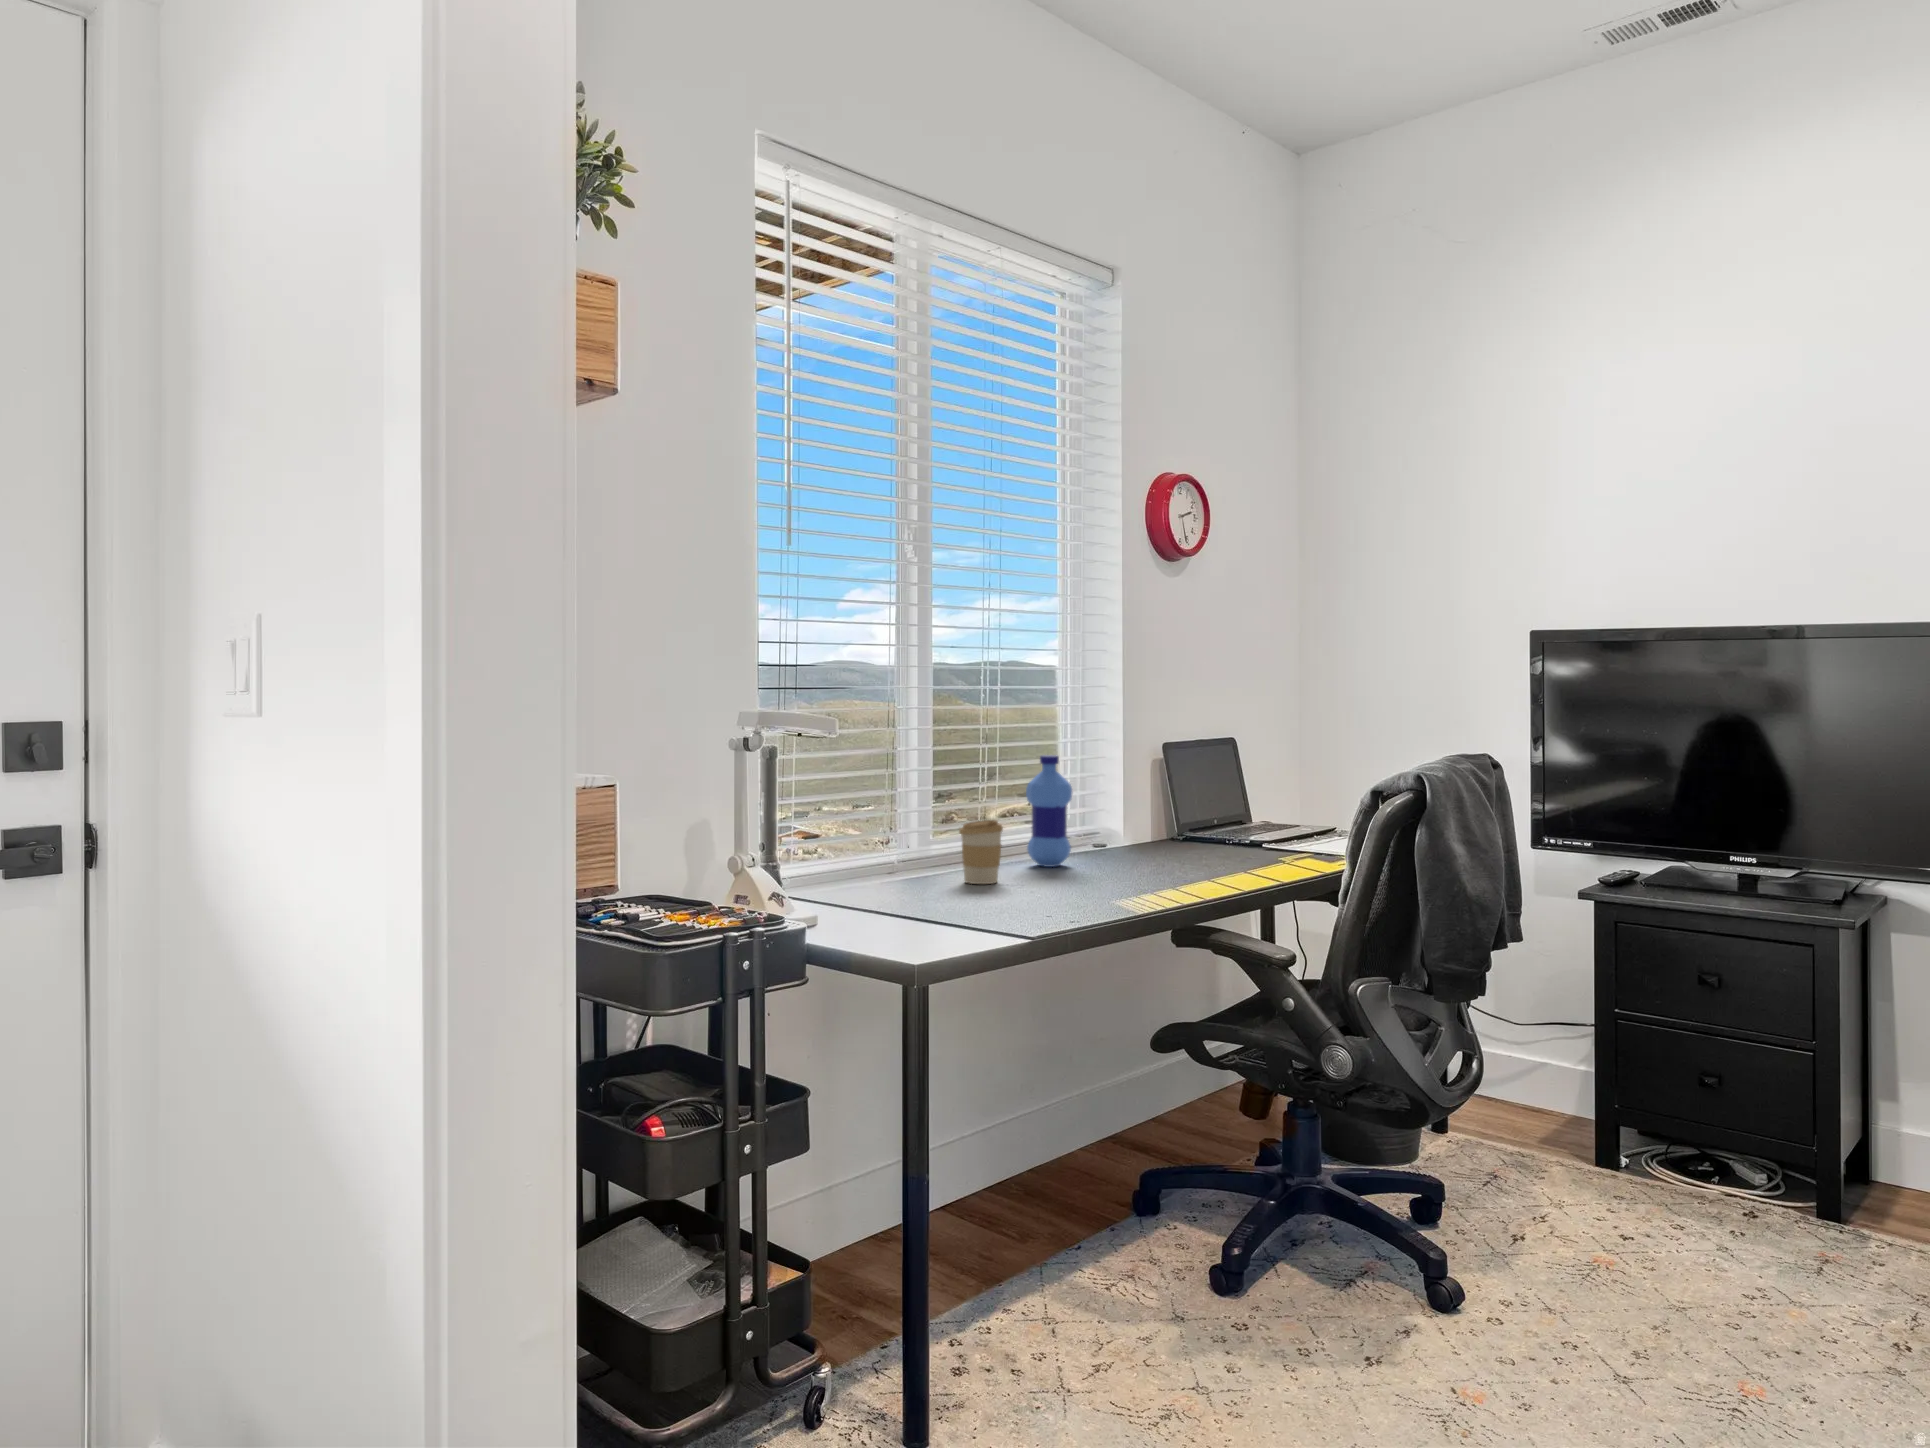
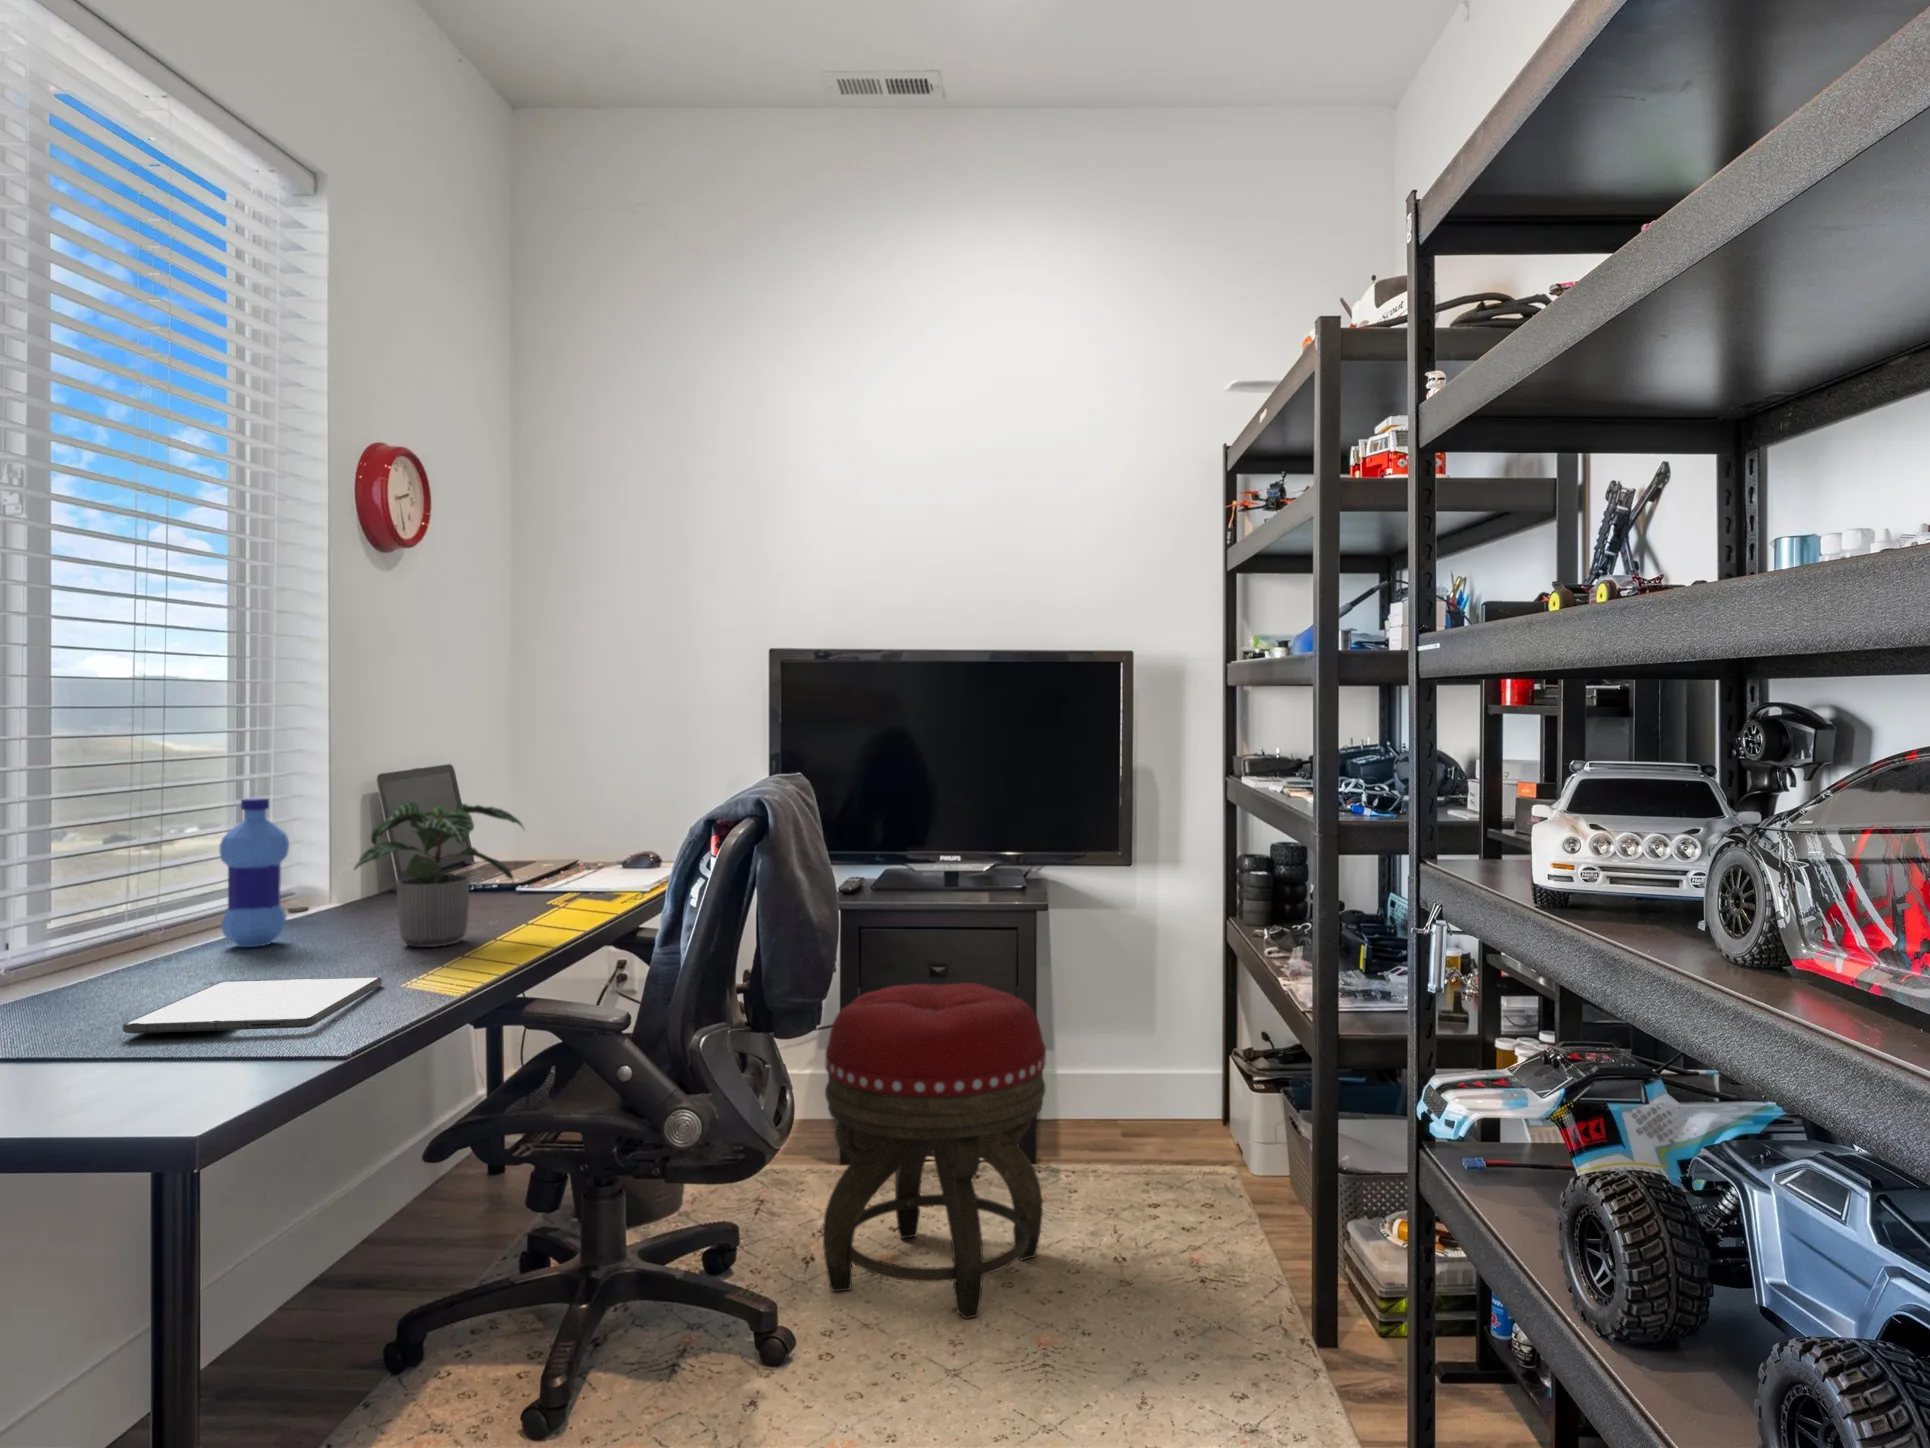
potted plant: none [1104,763,1242,881] -> present [354,801,523,947]
coffee cup: present [959,820,1003,884] -> none [133,892,207,987]
tablet: none [928,885,1103,920] -> present [123,977,382,1034]
footstool: none [1522,982,1794,1341] -> present [823,983,1046,1319]

